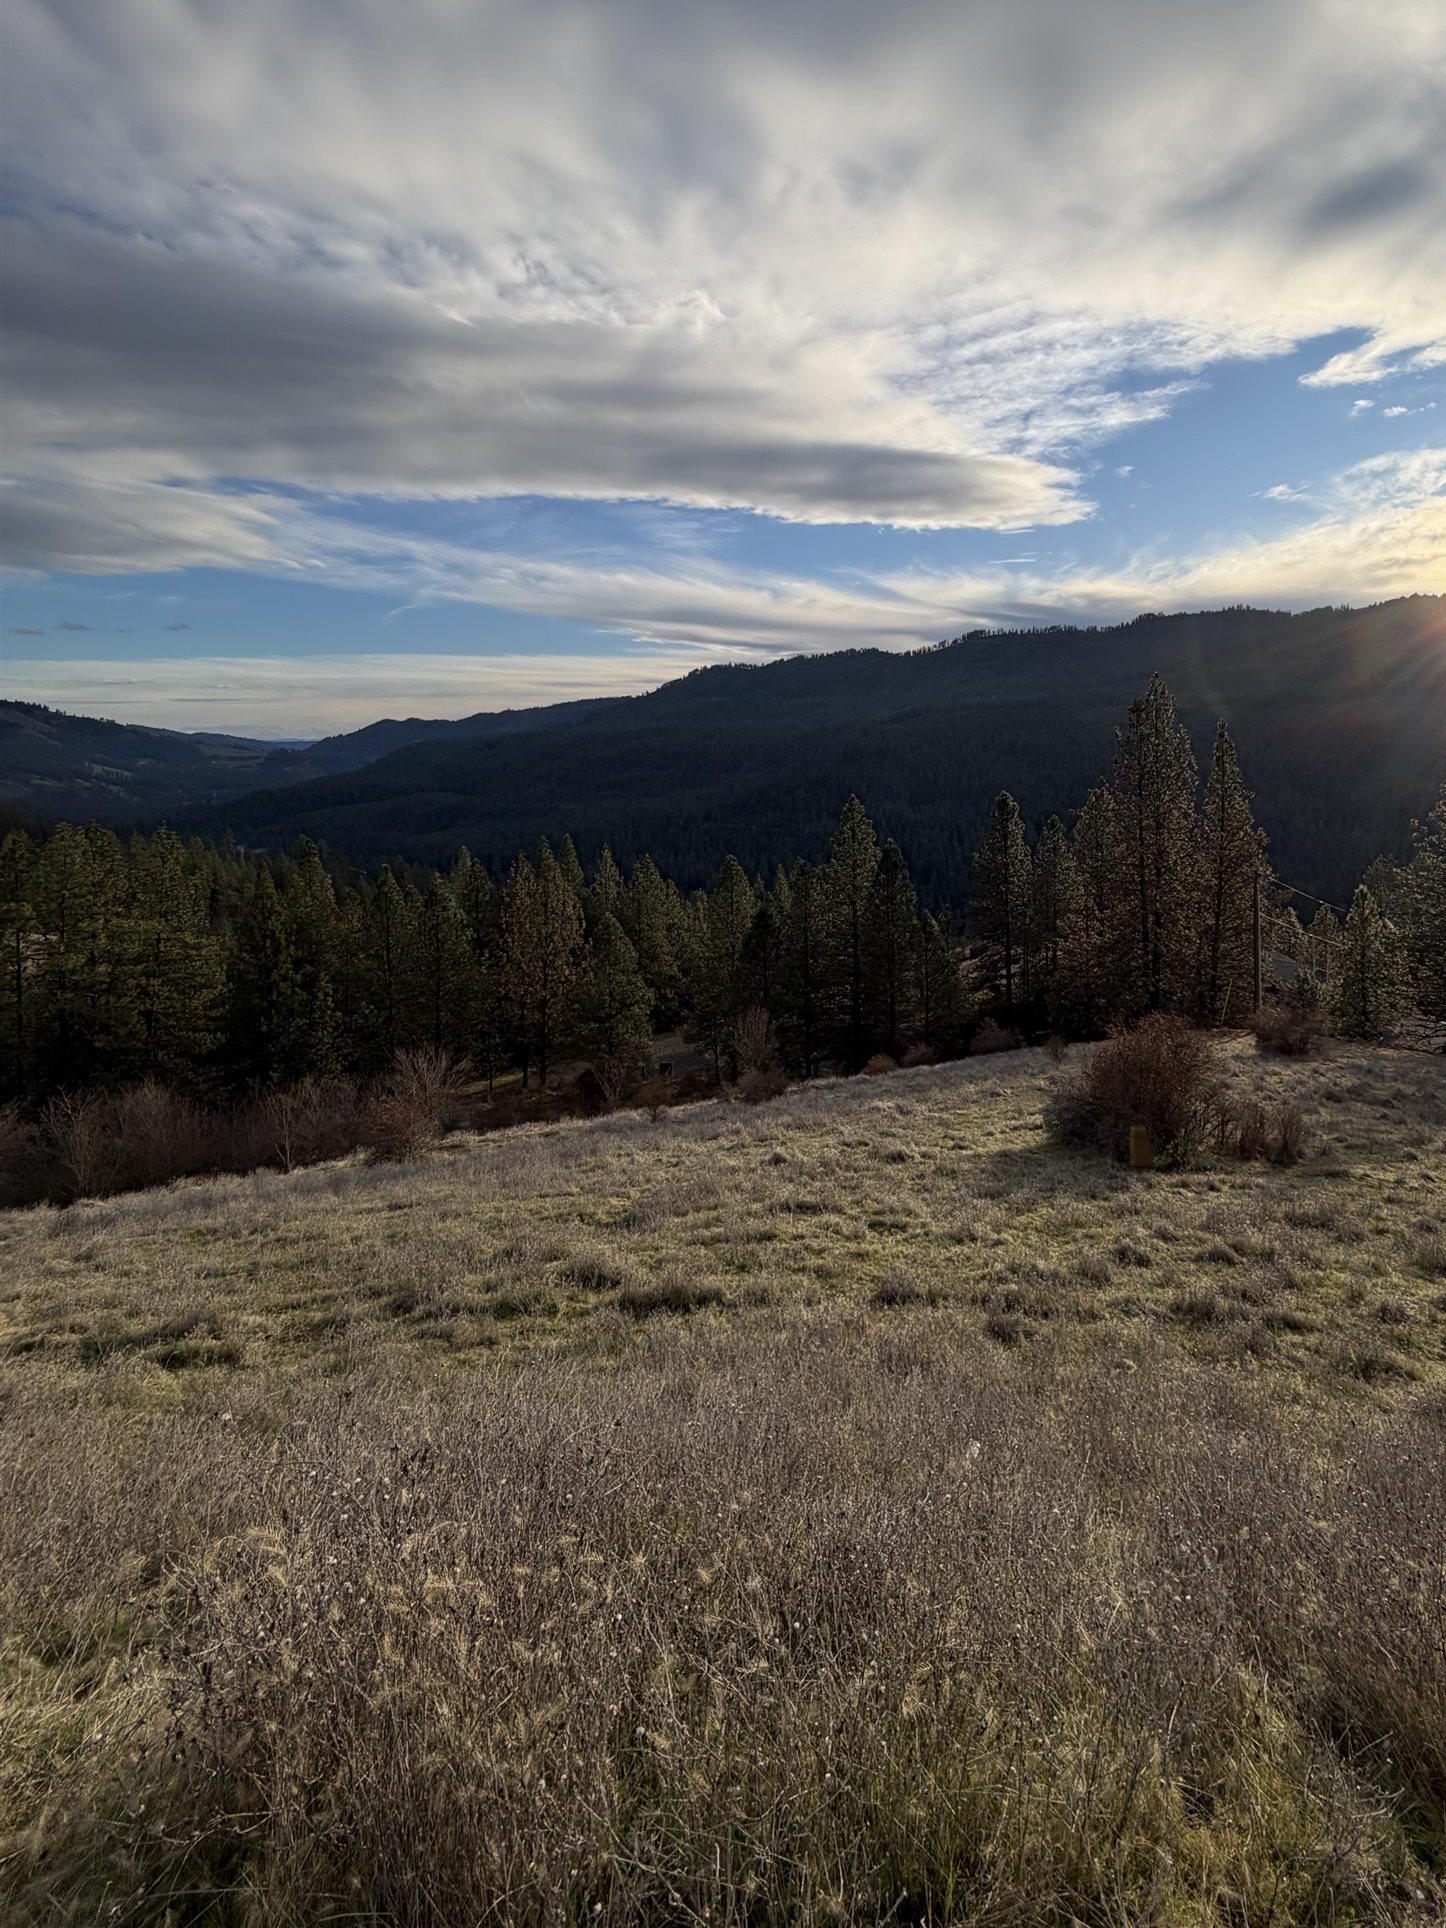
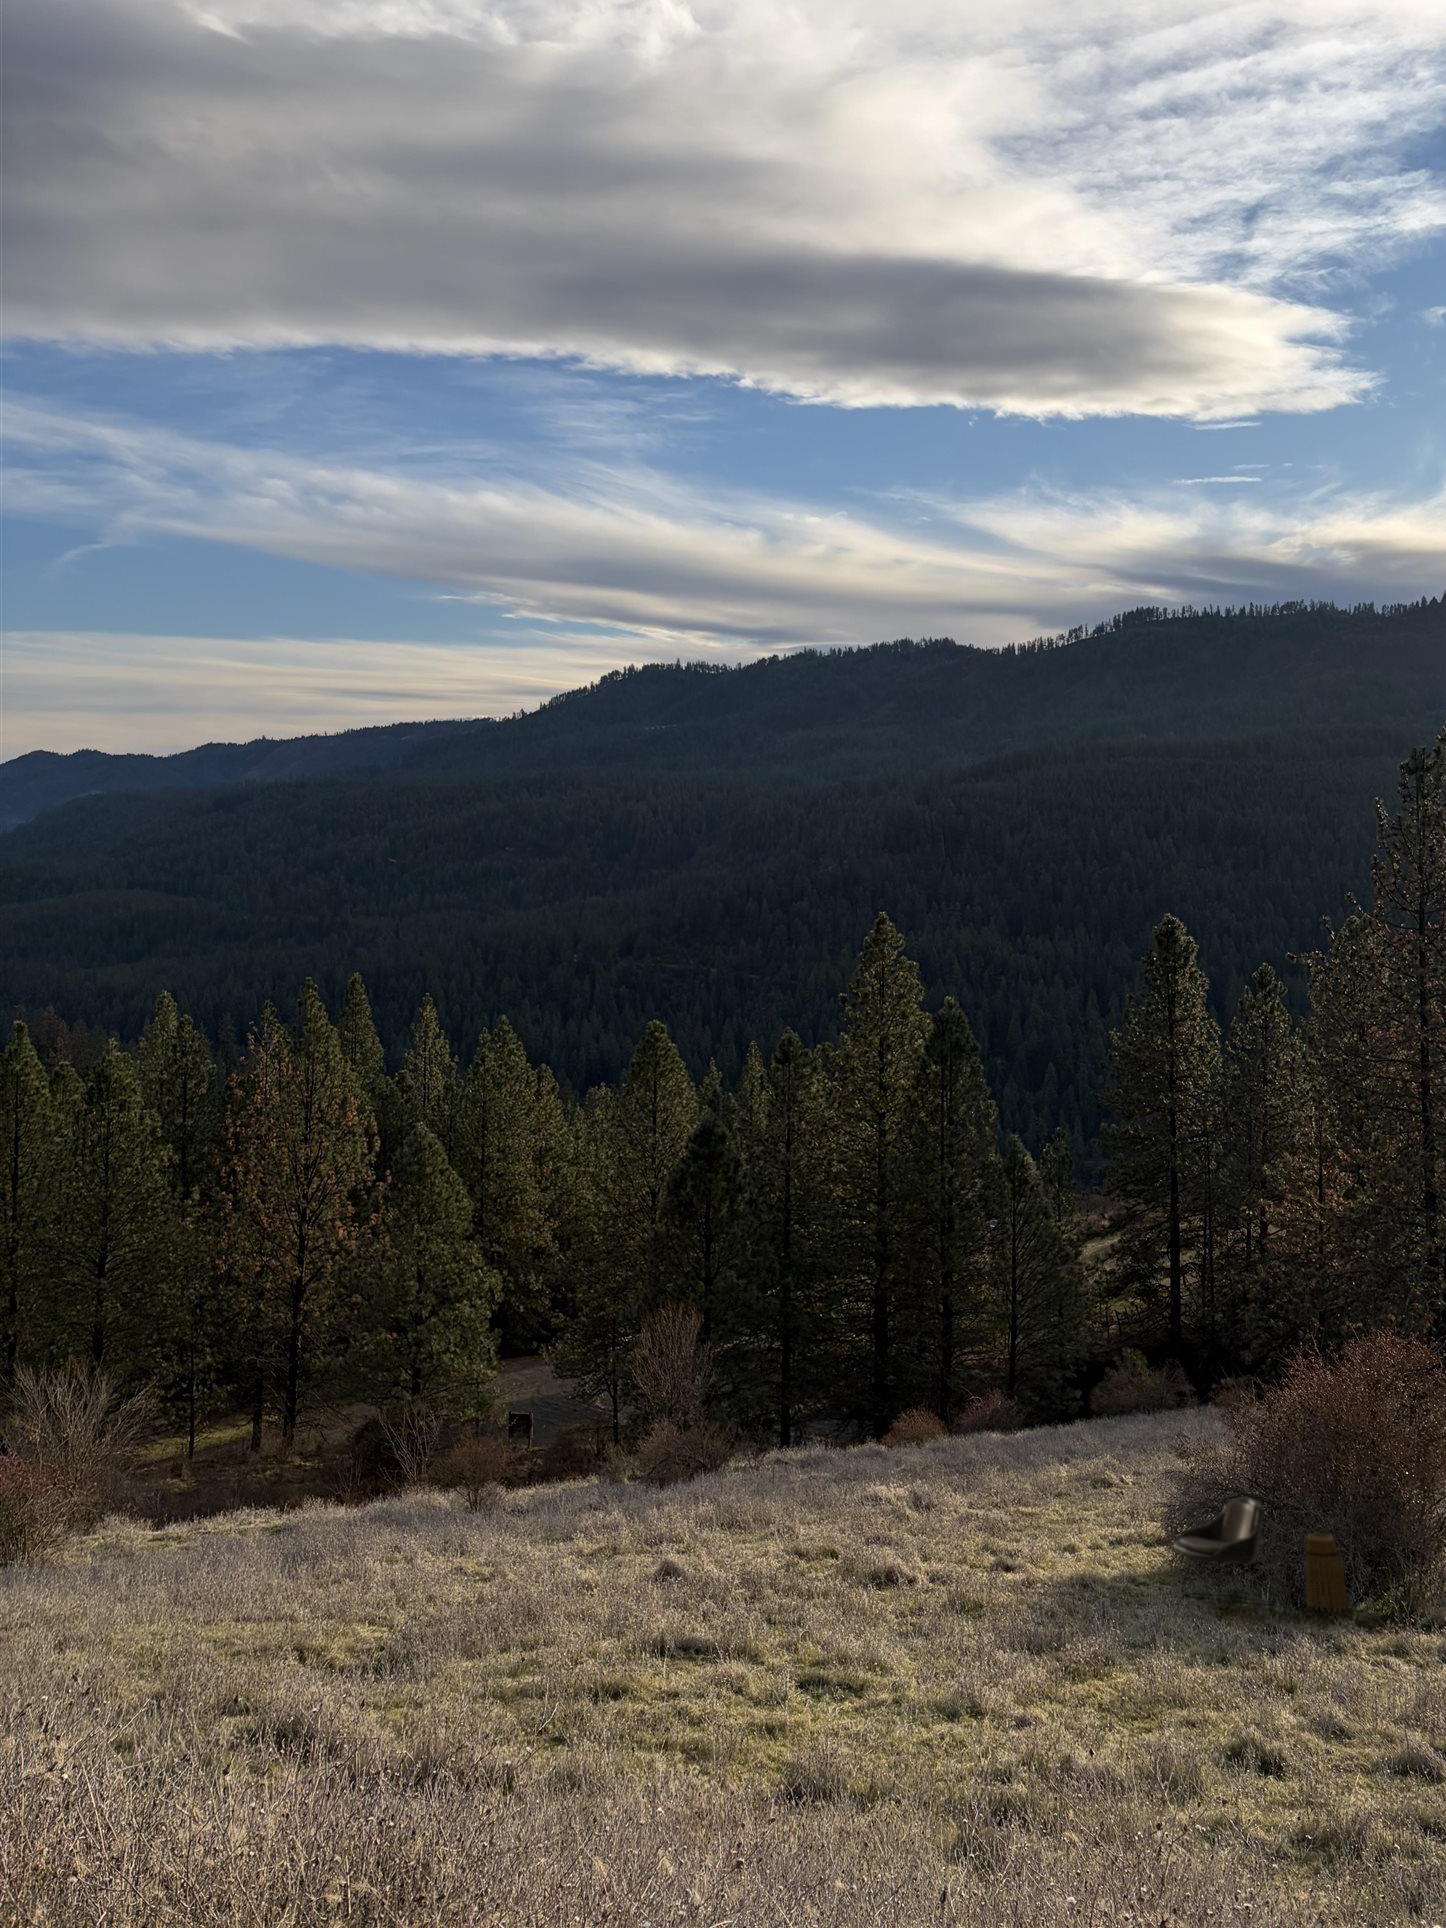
lounge chair: present [438,1111,471,1146] -> present [1174,1497,1275,1608]

